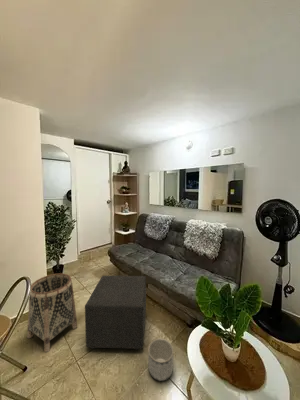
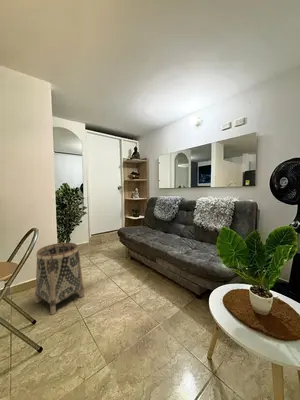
ottoman: present [85,276,146,350] -> none [90,247,154,317]
planter: present [148,338,173,381] -> none [154,304,181,345]

